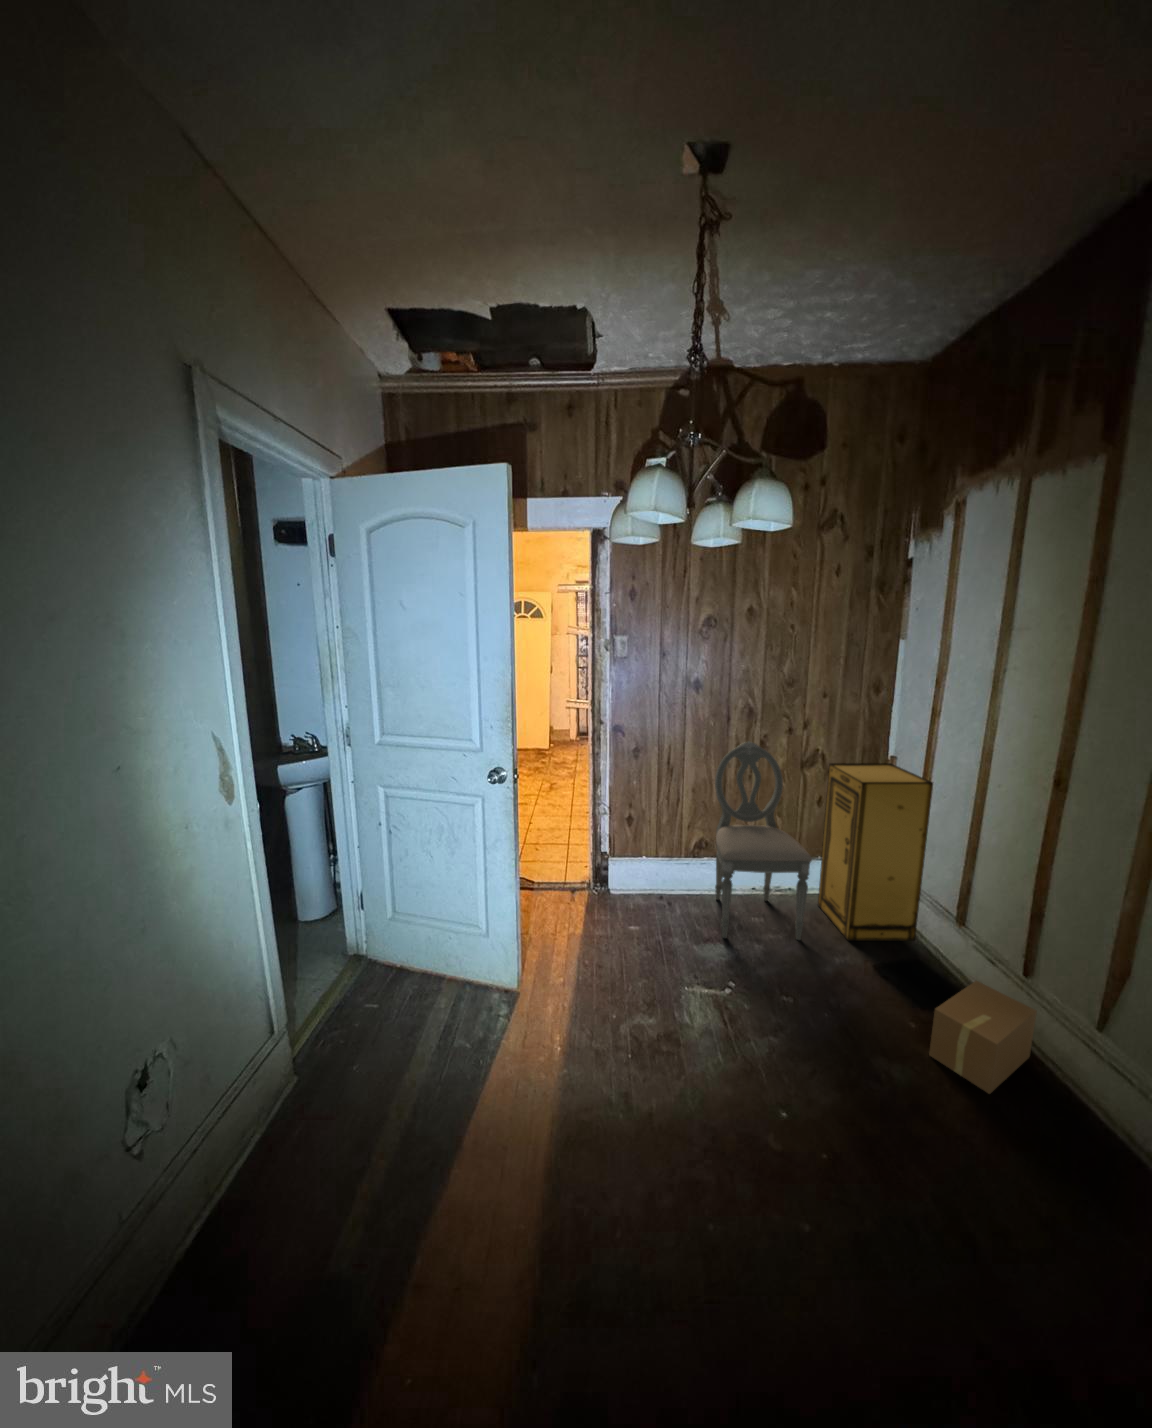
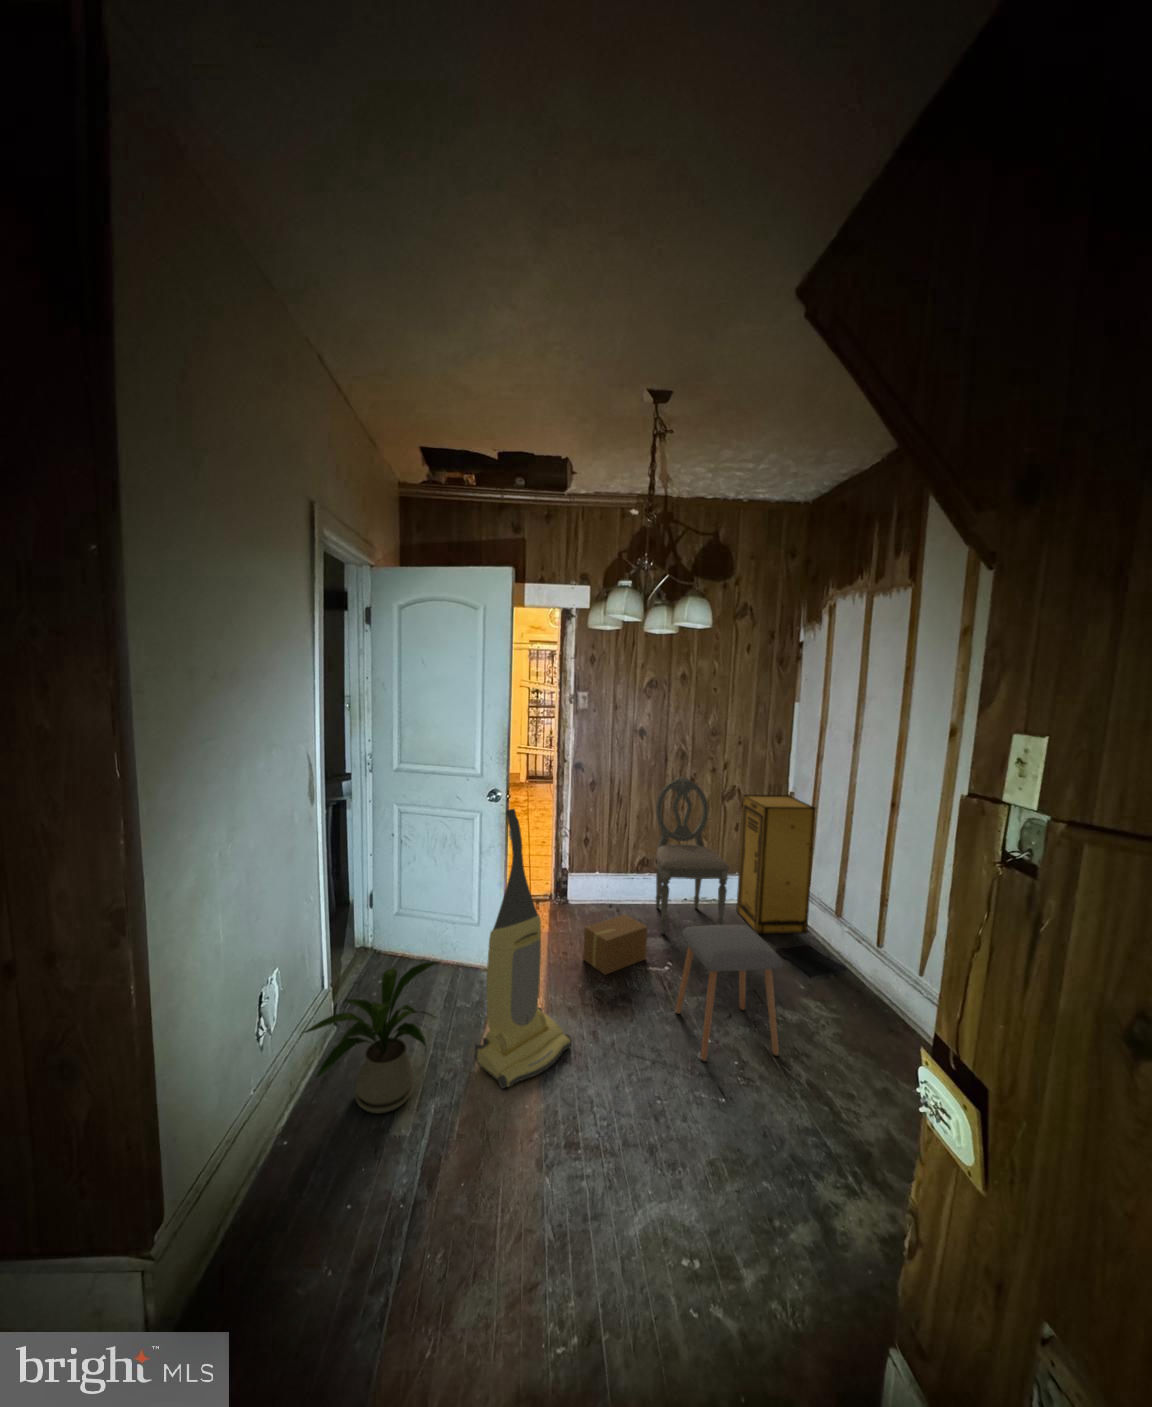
vacuum cleaner: none [458,807,595,1205] -> present [475,809,572,1089]
stool: none [741,960,910,1167] -> present [675,925,782,1062]
cardboard box: present [929,981,1037,1094] -> present [583,915,647,975]
house plant: none [187,1022,408,1244] -> present [303,962,437,1113]

